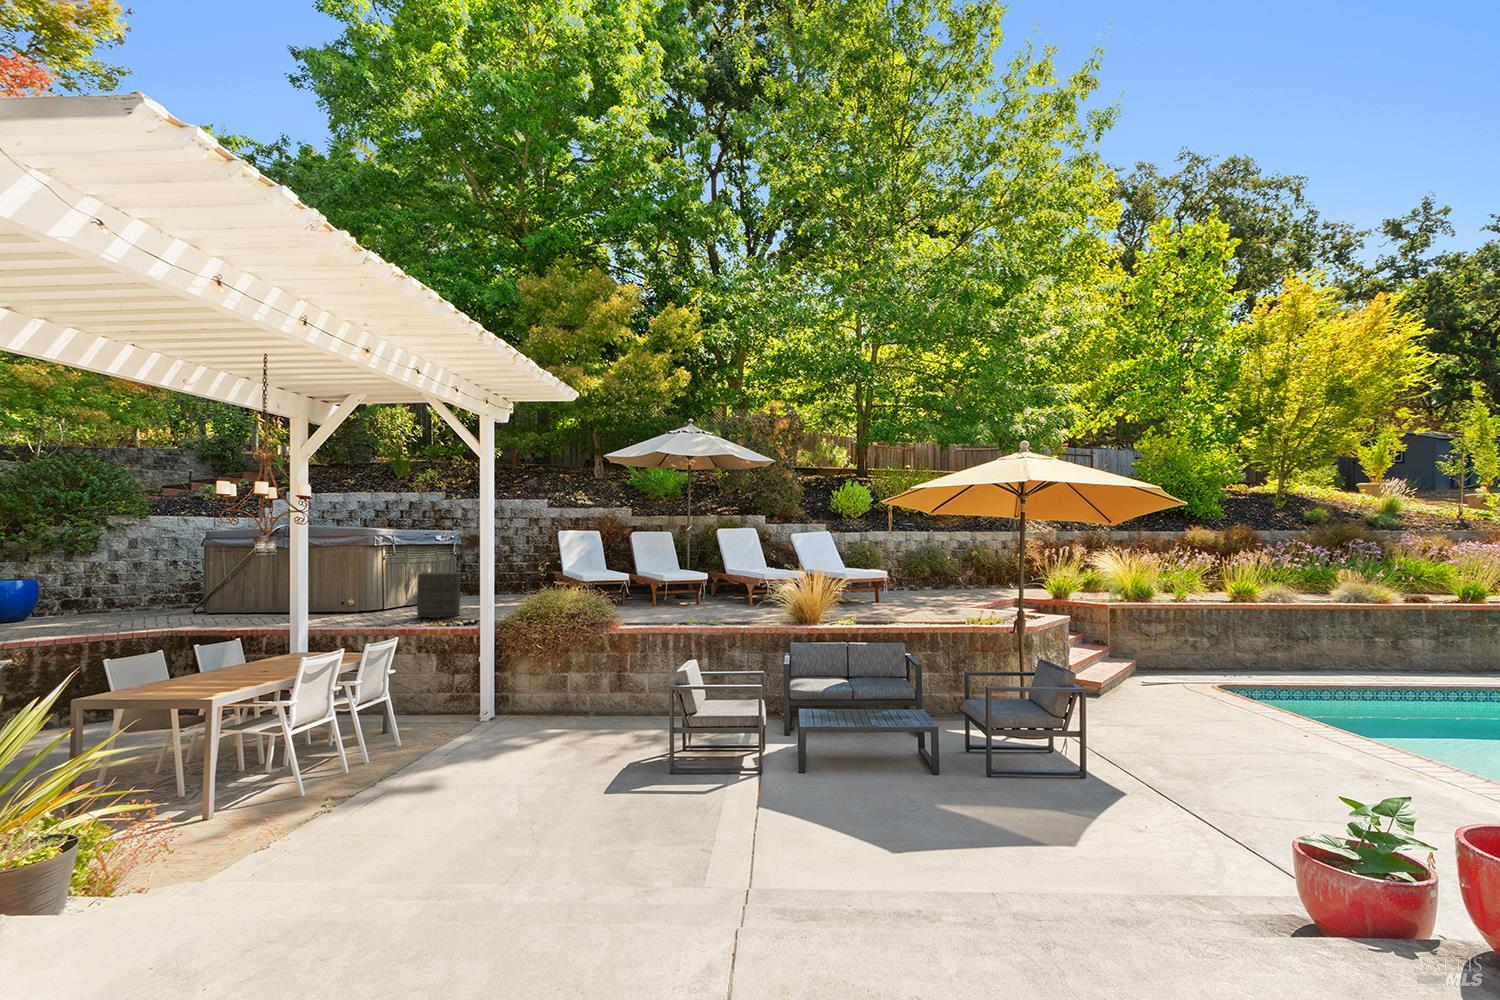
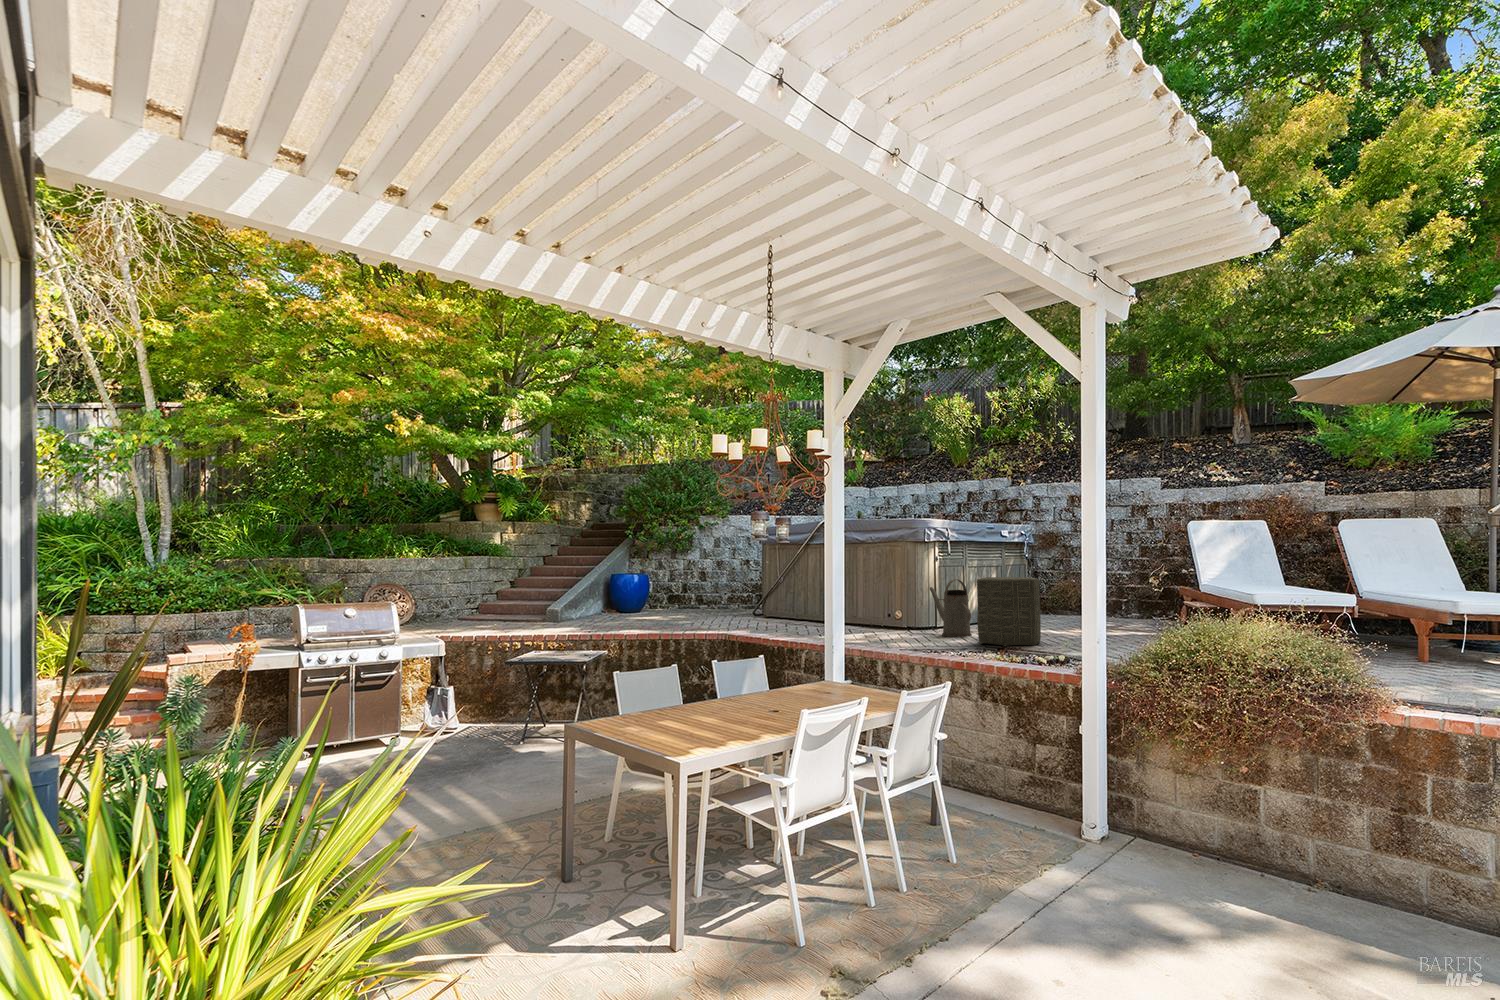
watering can: none [379,573,411,615] -> present [930,579,972,637]

